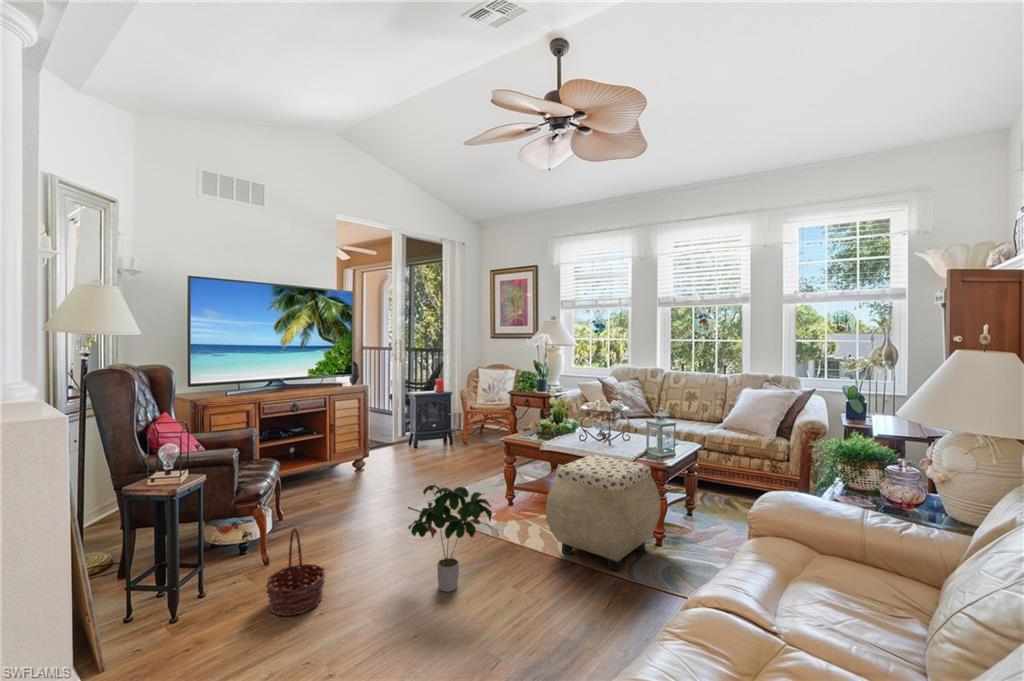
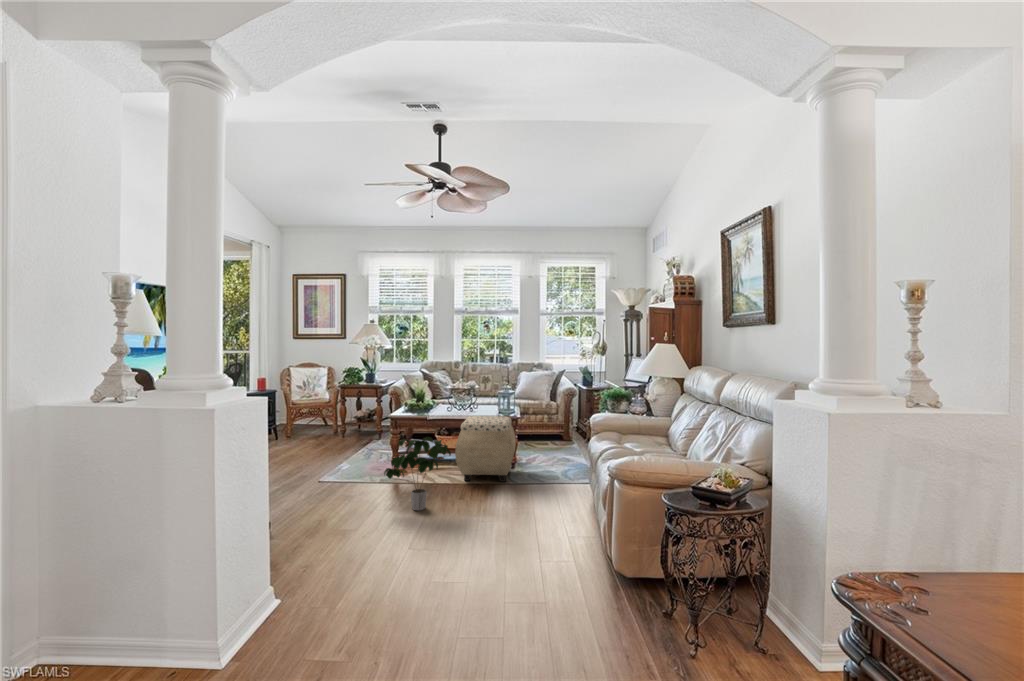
basket: present [266,528,326,616] -> none [301,480,347,545]

